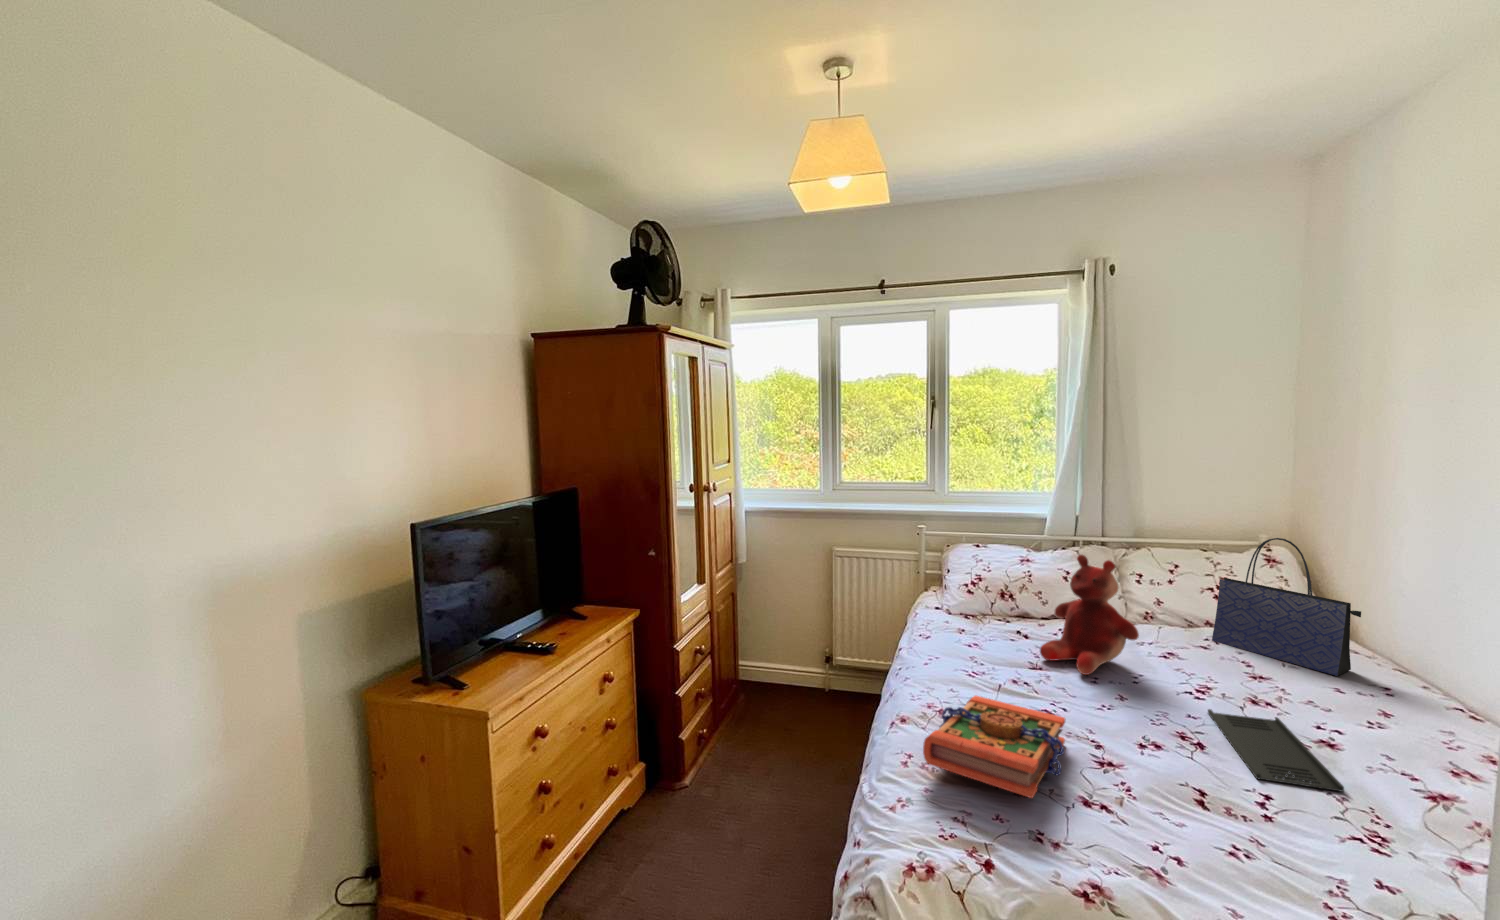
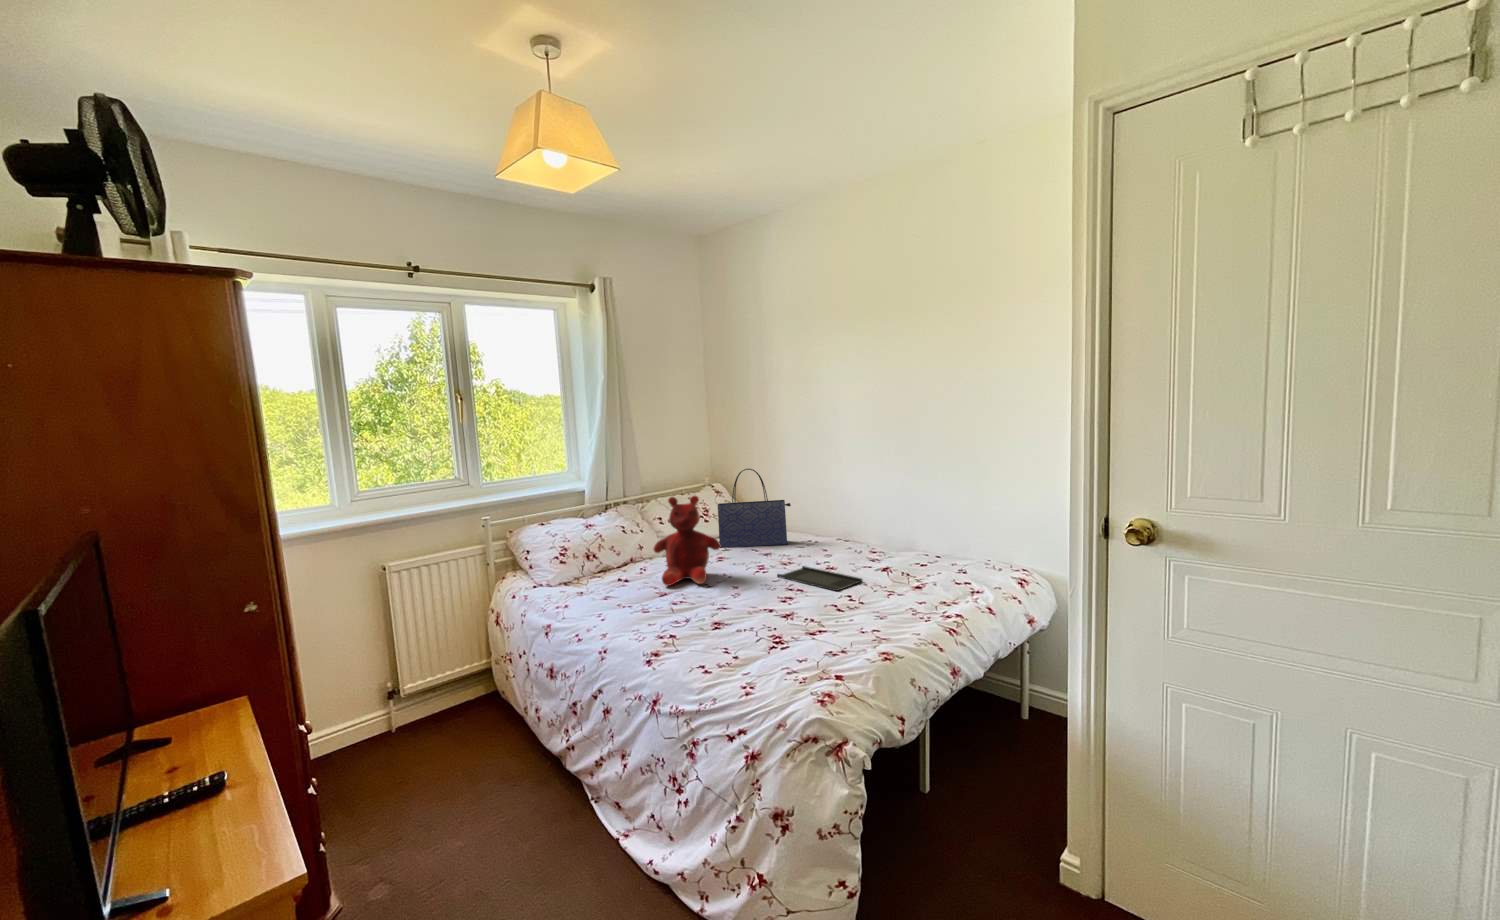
book: present [923,696,1065,798] -> none [689,597,807,655]

